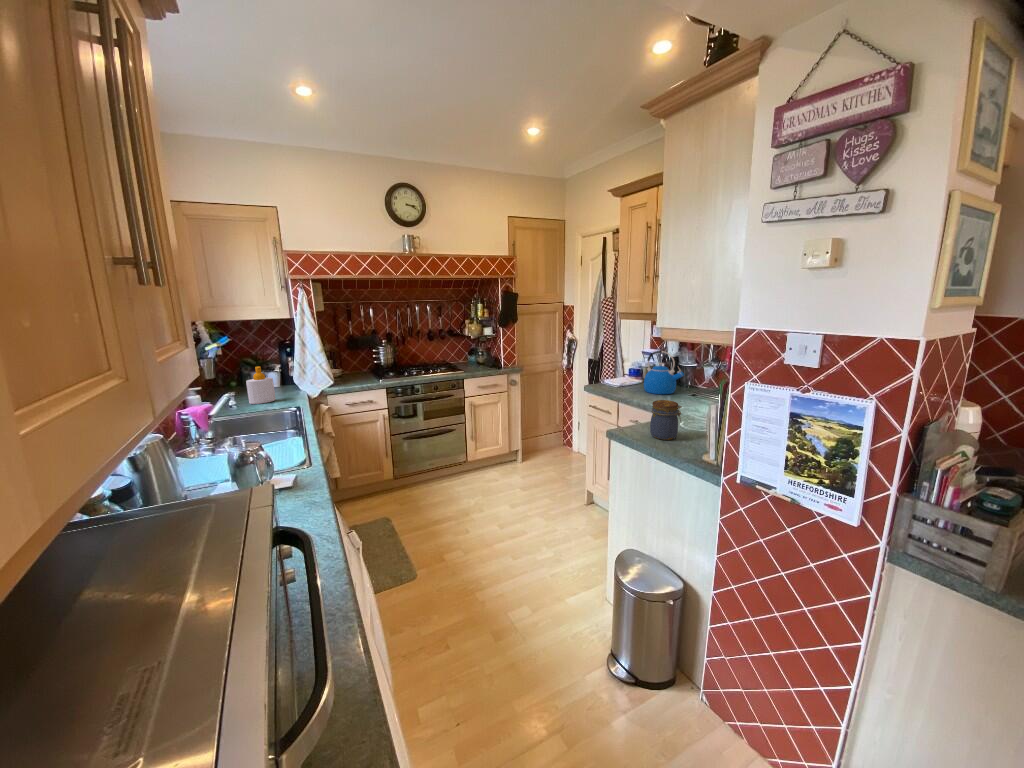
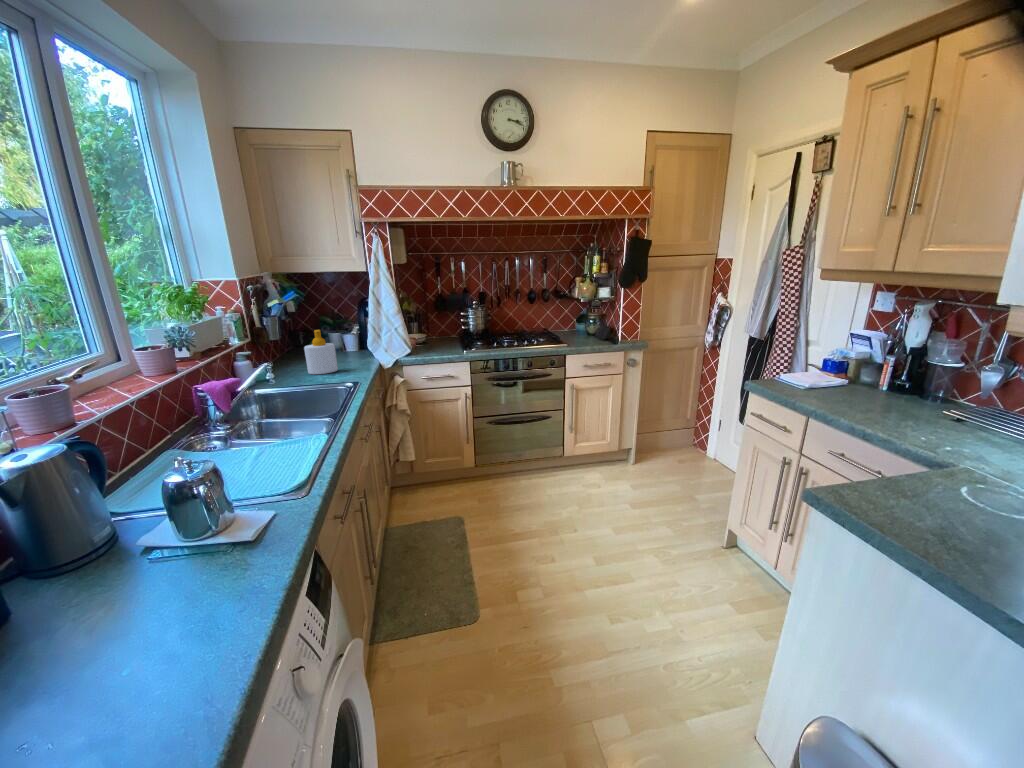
kettle: present [644,350,684,394] -> none [853,337,944,412]
jar: present [650,400,682,440] -> none [899,451,995,536]

